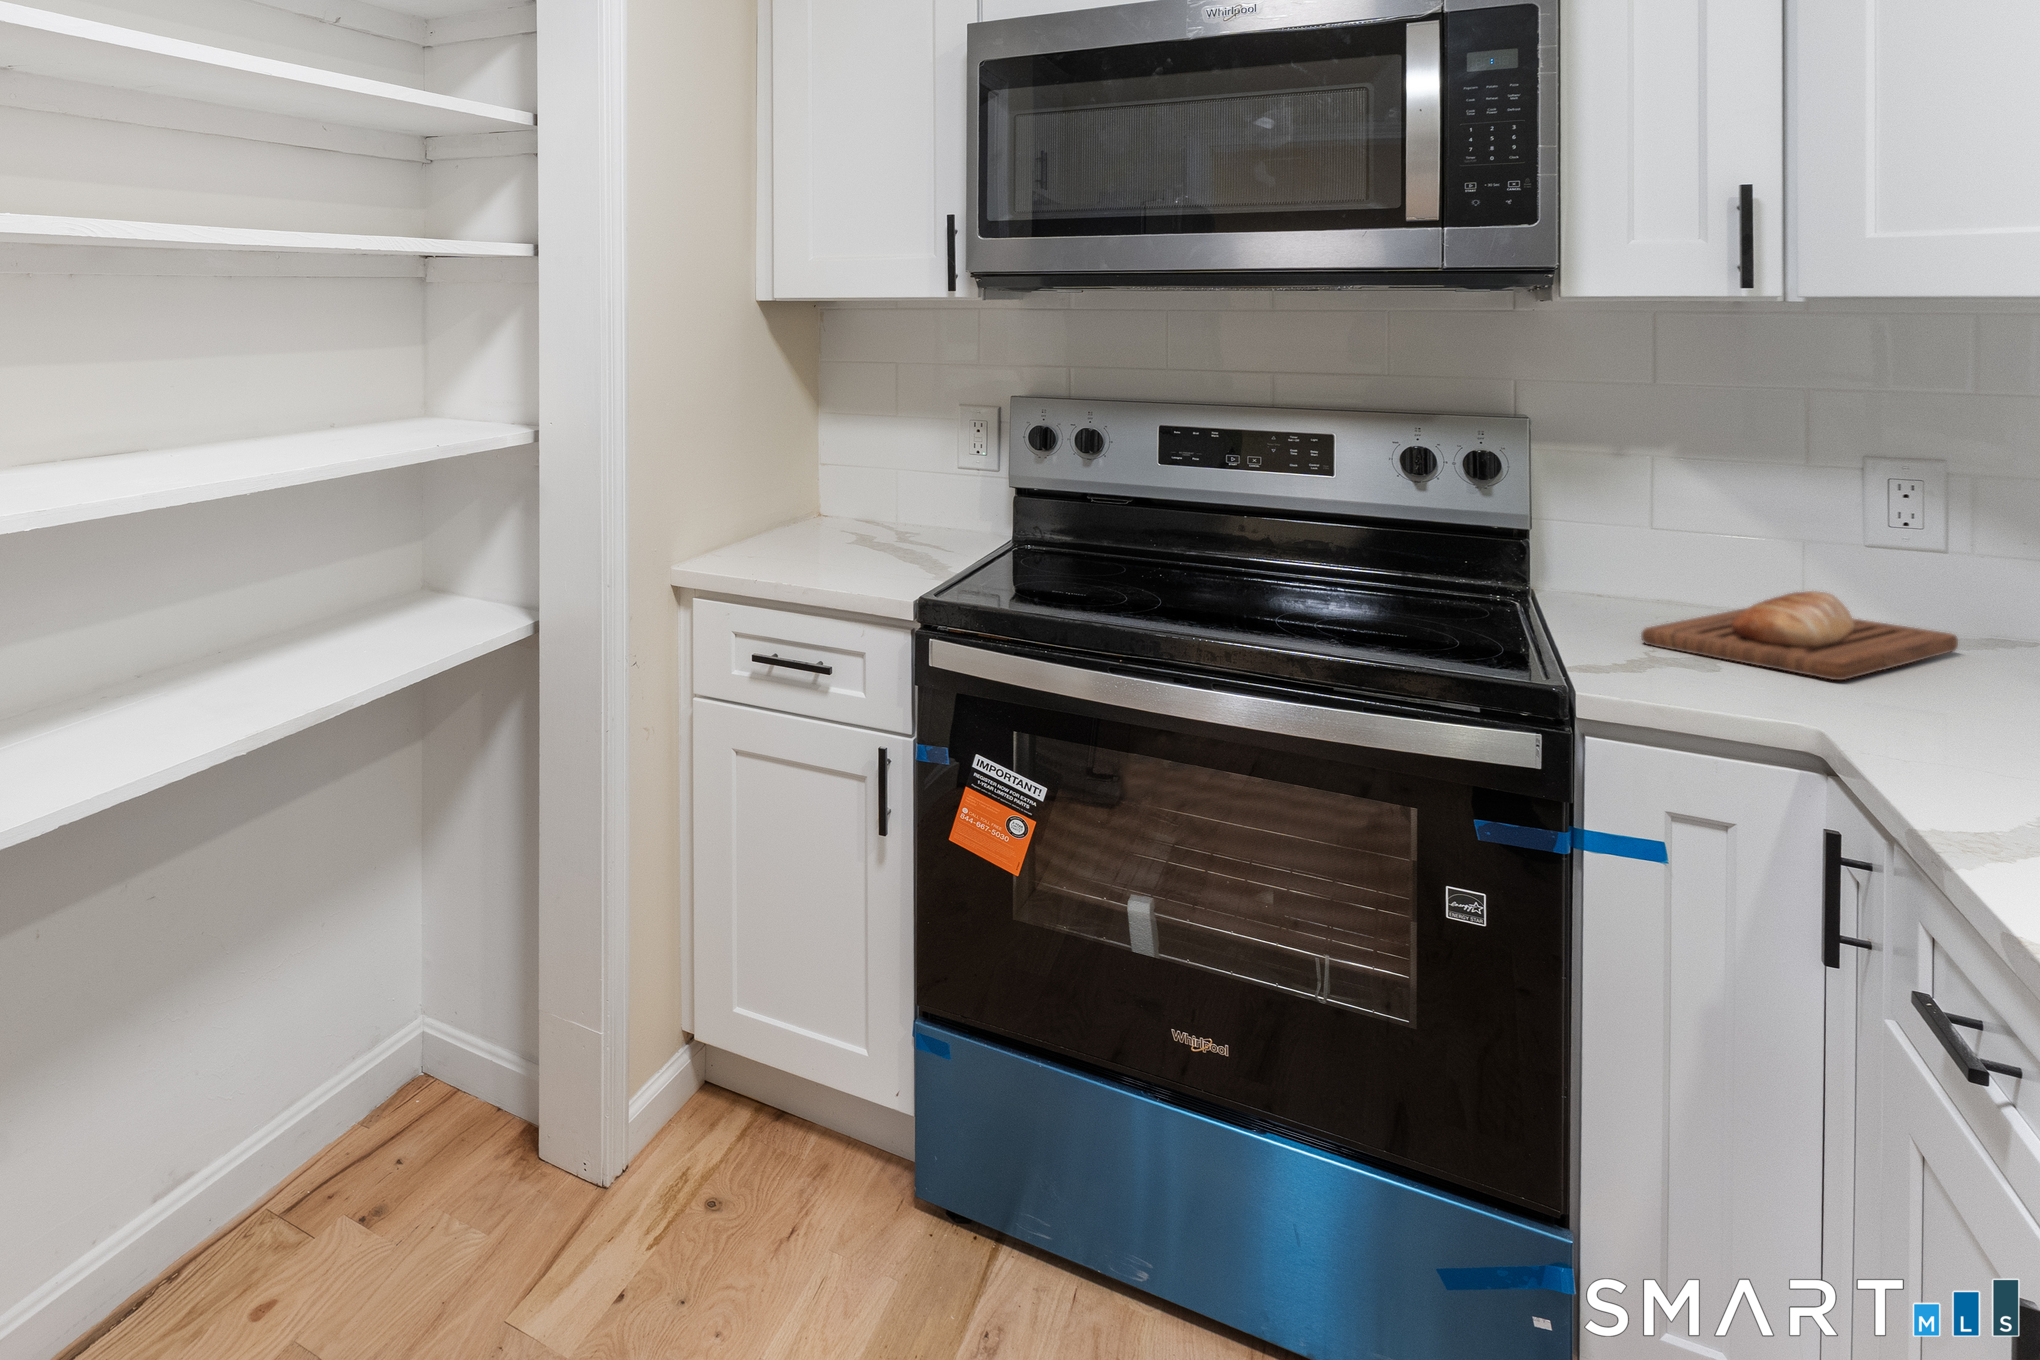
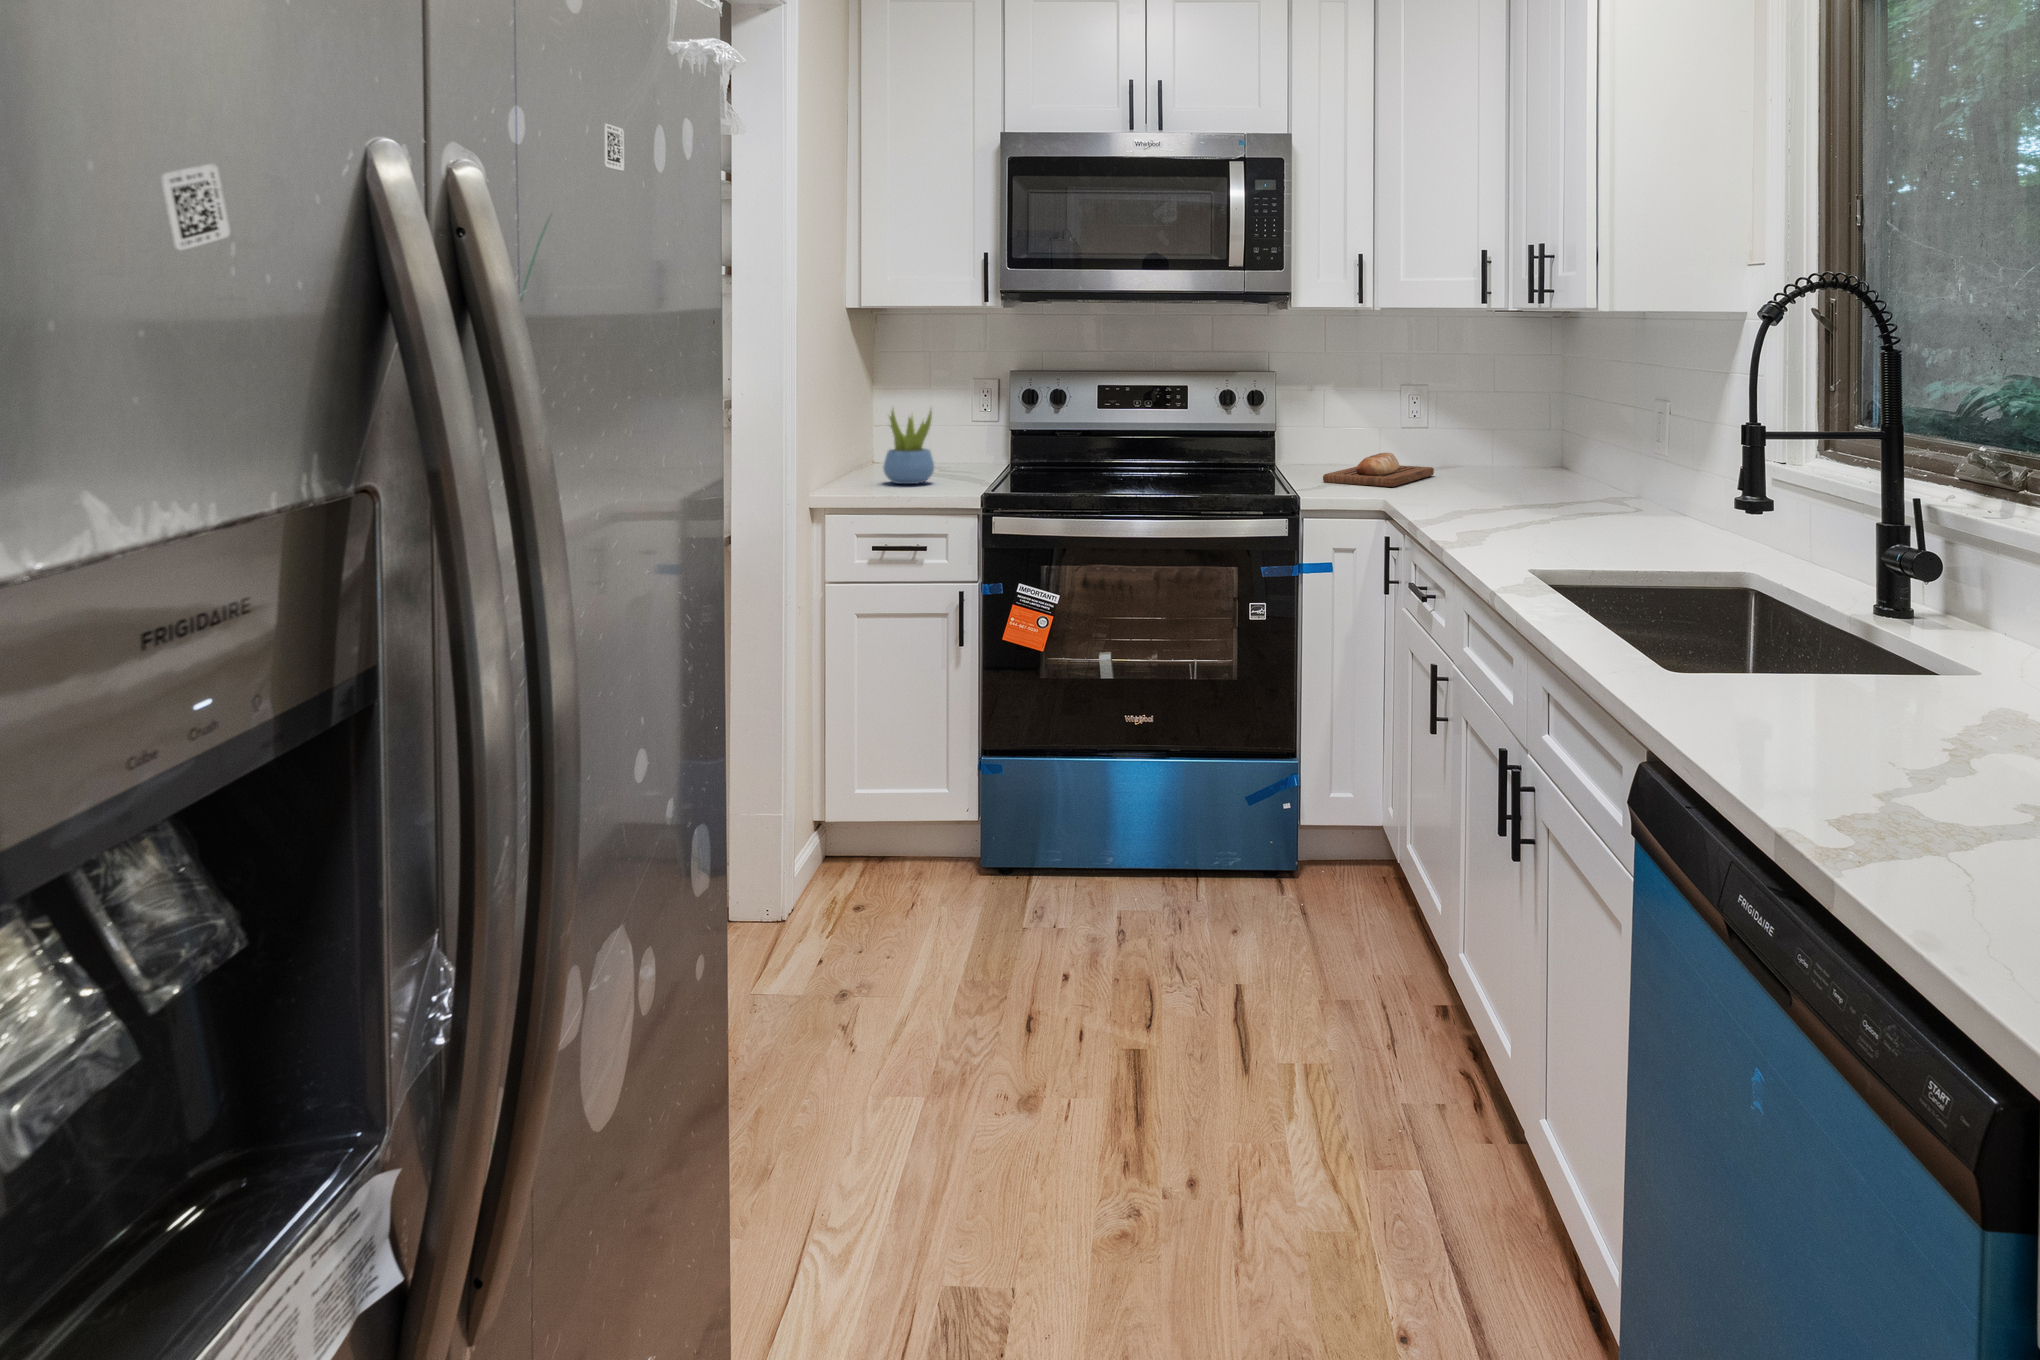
succulent plant: none [780,450,857,569] -> present [883,410,934,484]

